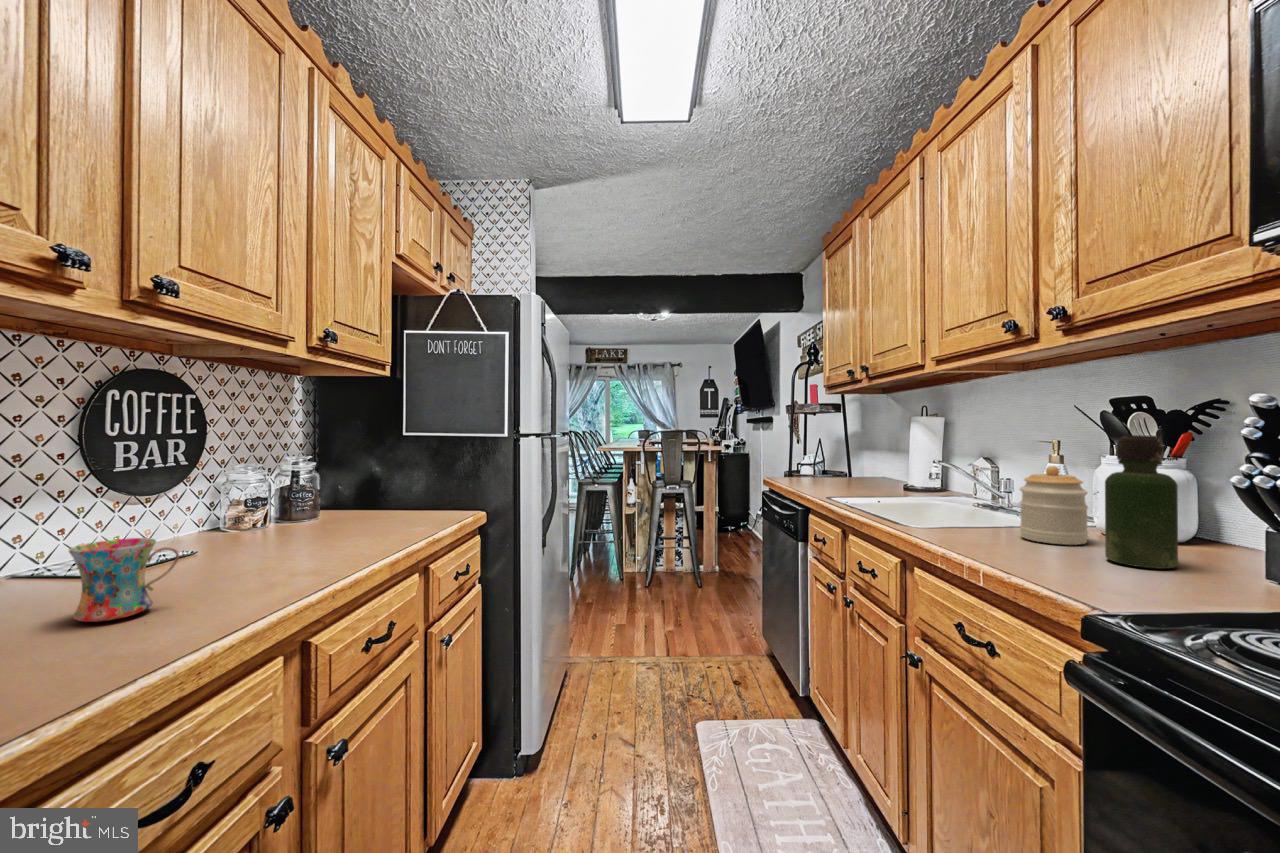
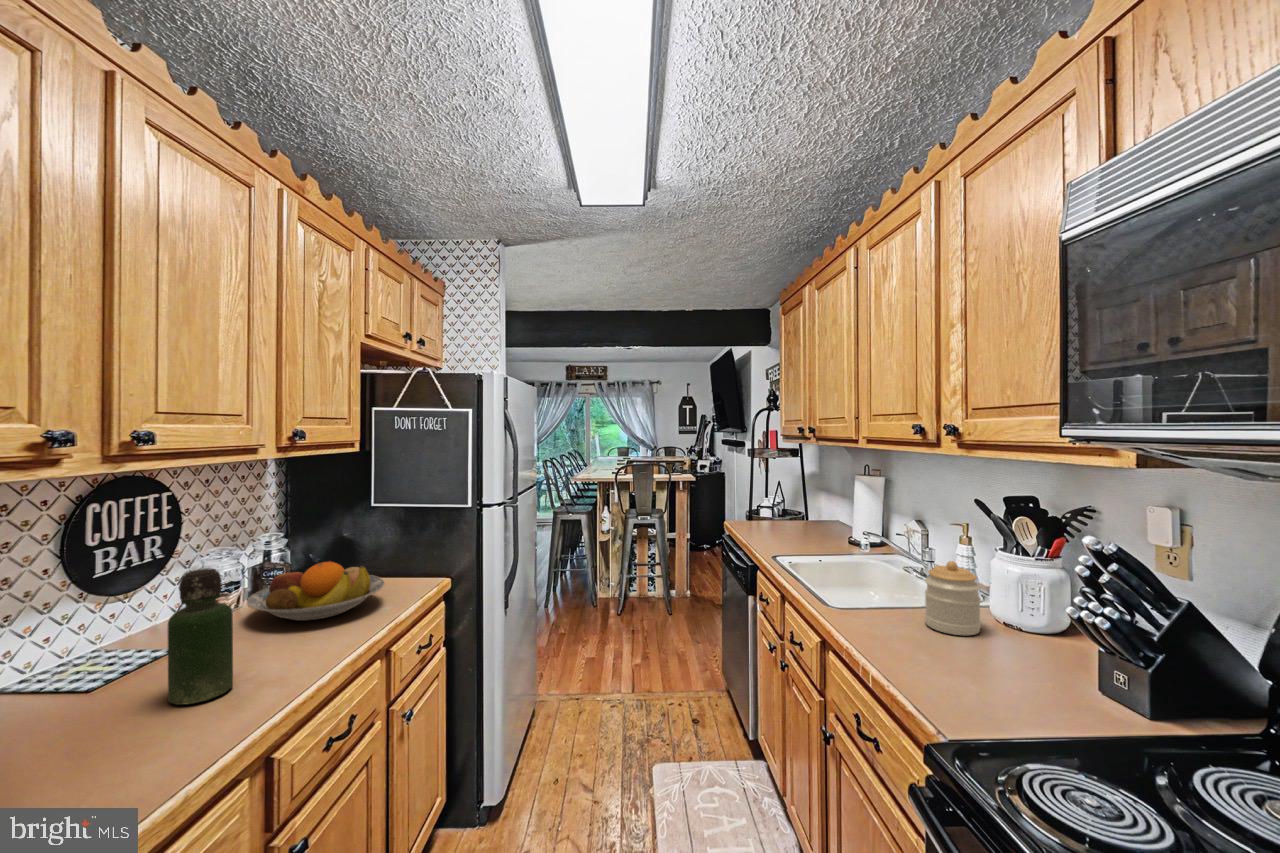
bottle: present [1105,435,1178,569] -> present [168,569,233,705]
fruit bowl: none [275,476,420,535] -> present [247,561,385,621]
mug: present [69,538,179,622] -> none [57,674,155,760]

